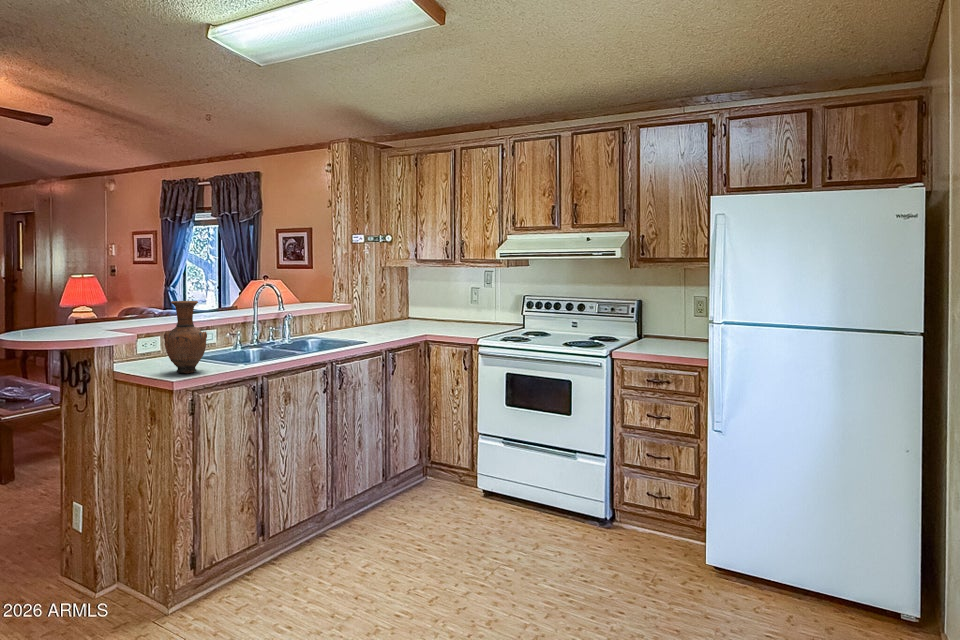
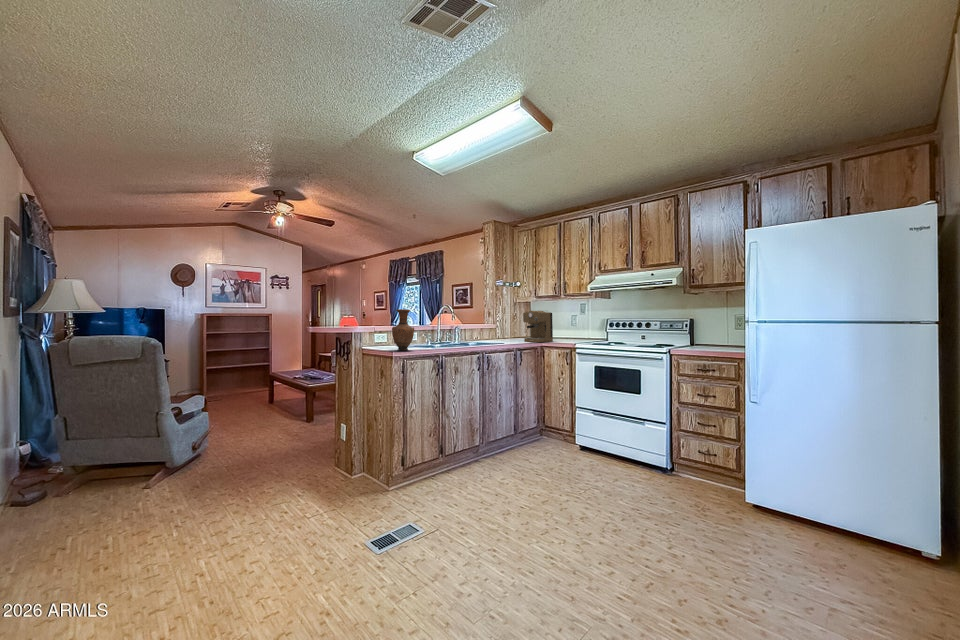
coffee maker: none [396,286,442,337] -> present [523,311,553,342]

